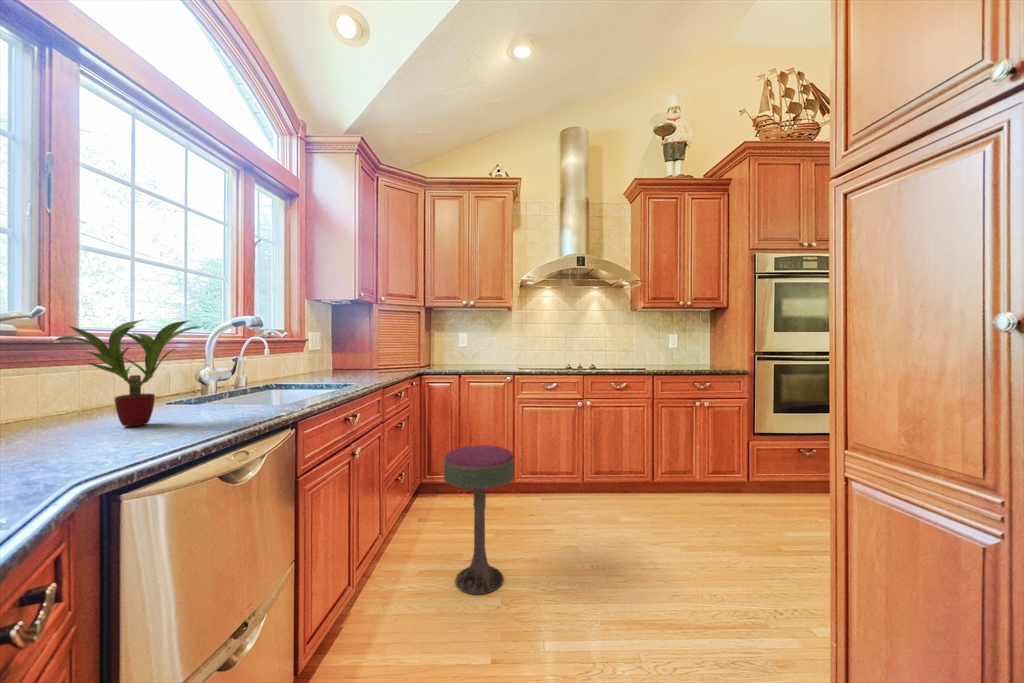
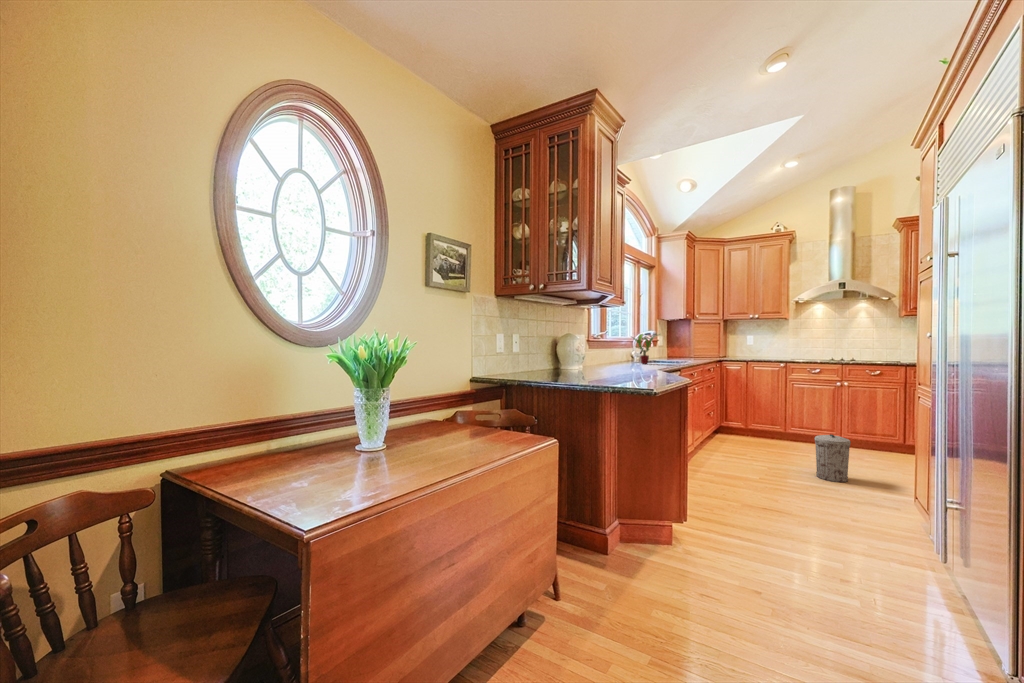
bar stool: present [444,445,514,594] -> none [739,394,778,460]
trash can: none [591,536,656,657] -> present [814,434,851,482]

